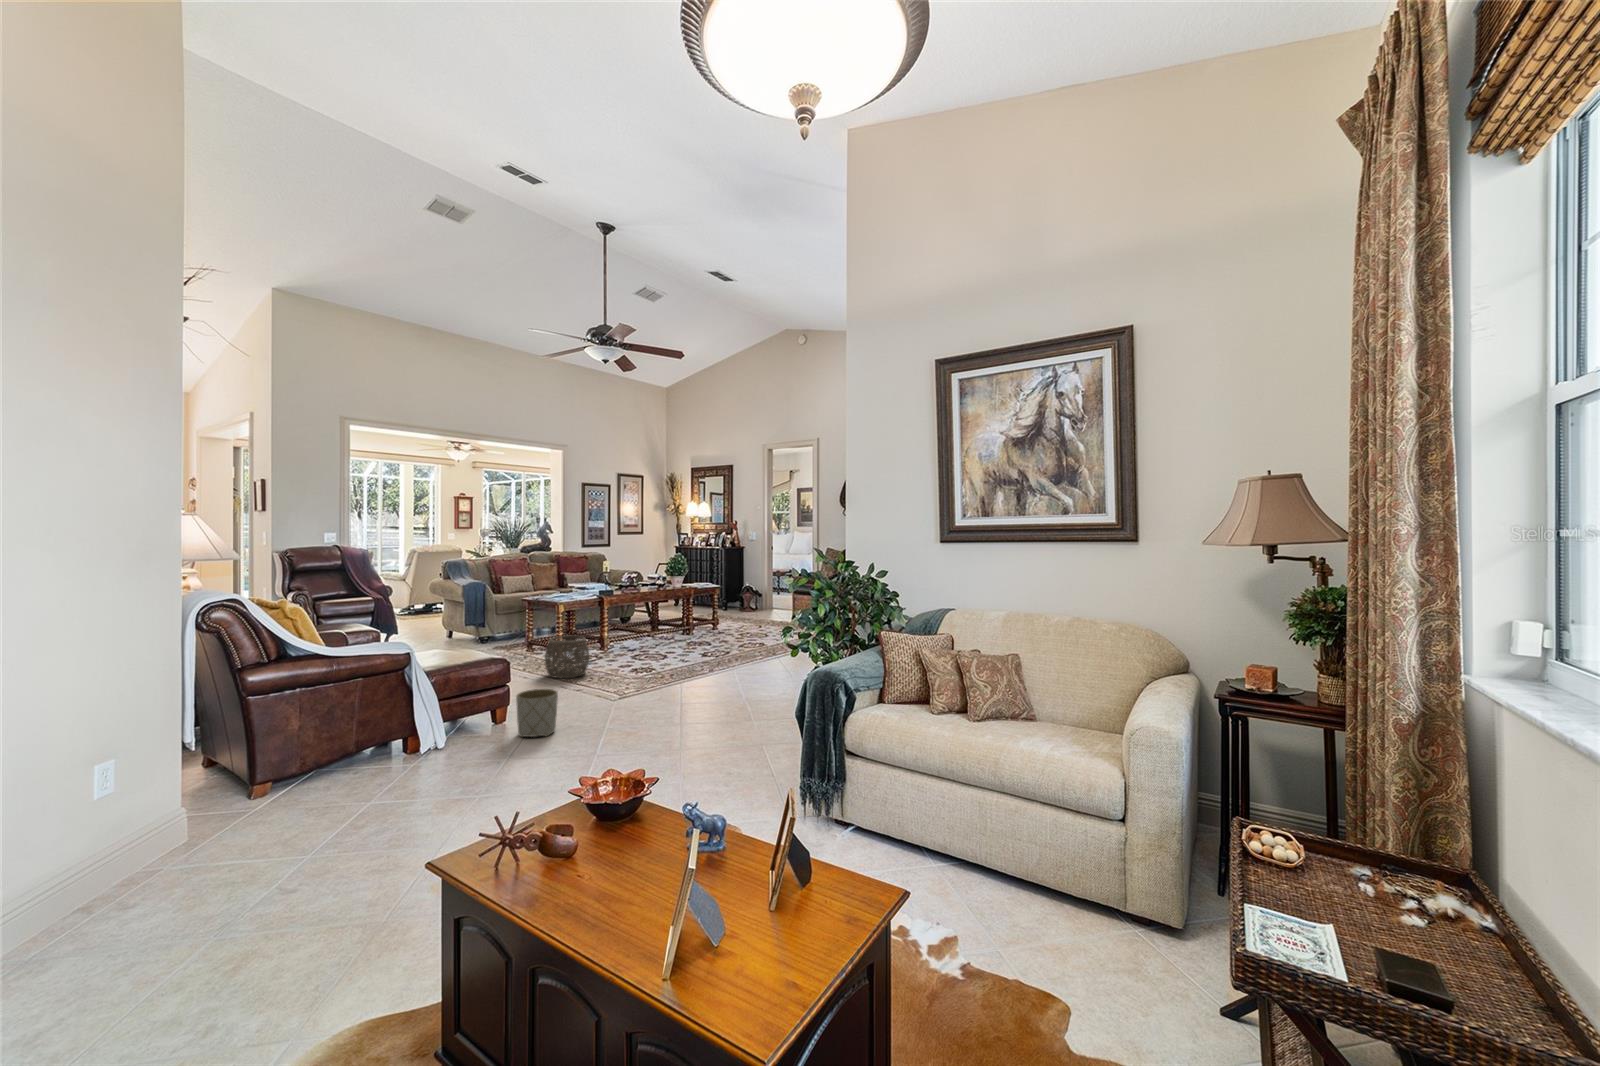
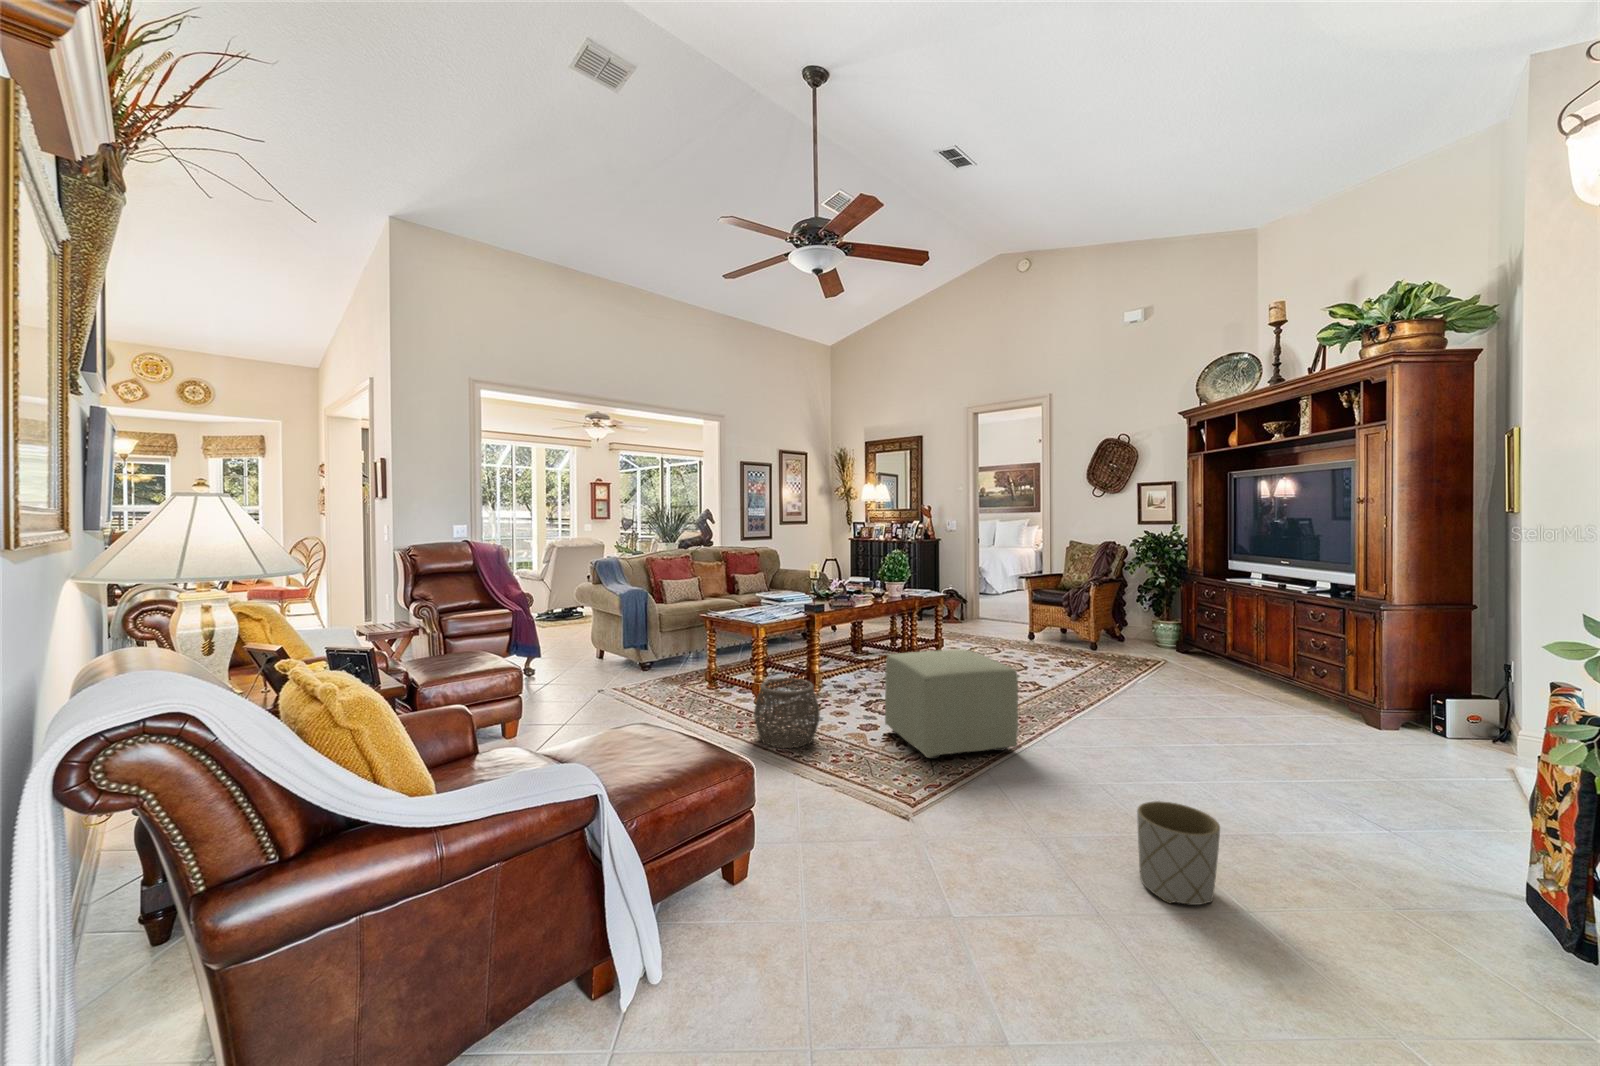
ottoman: none [637,617,712,680] -> present [885,650,1018,759]
planter: present [516,689,558,737] -> present [1137,801,1220,905]

